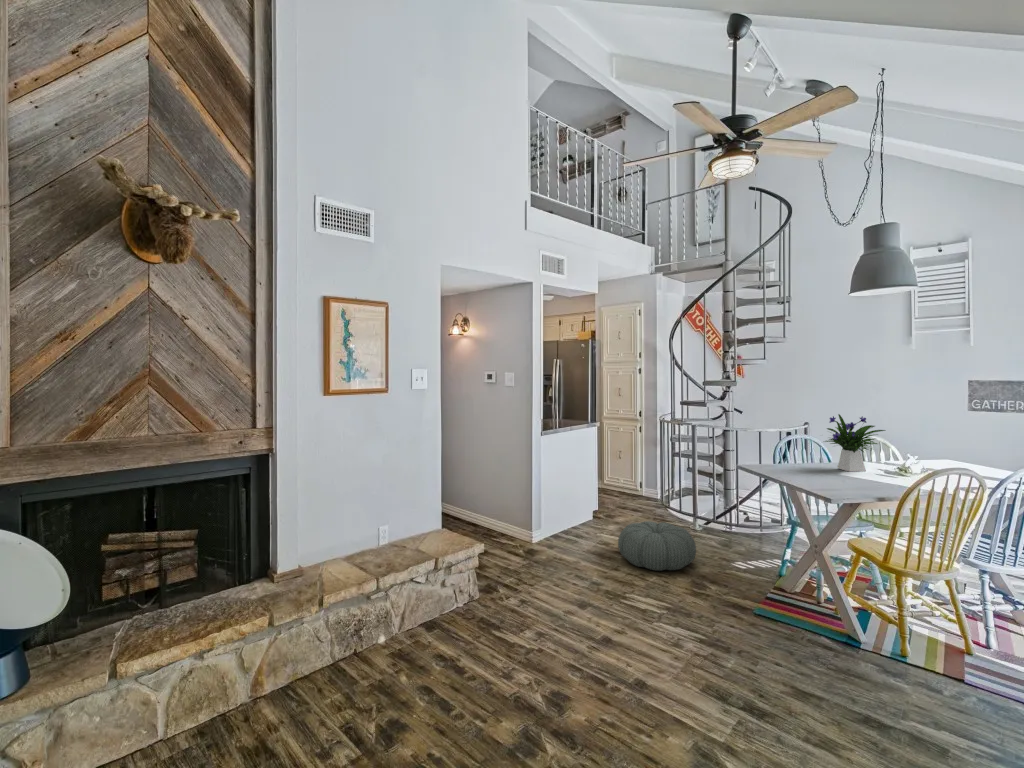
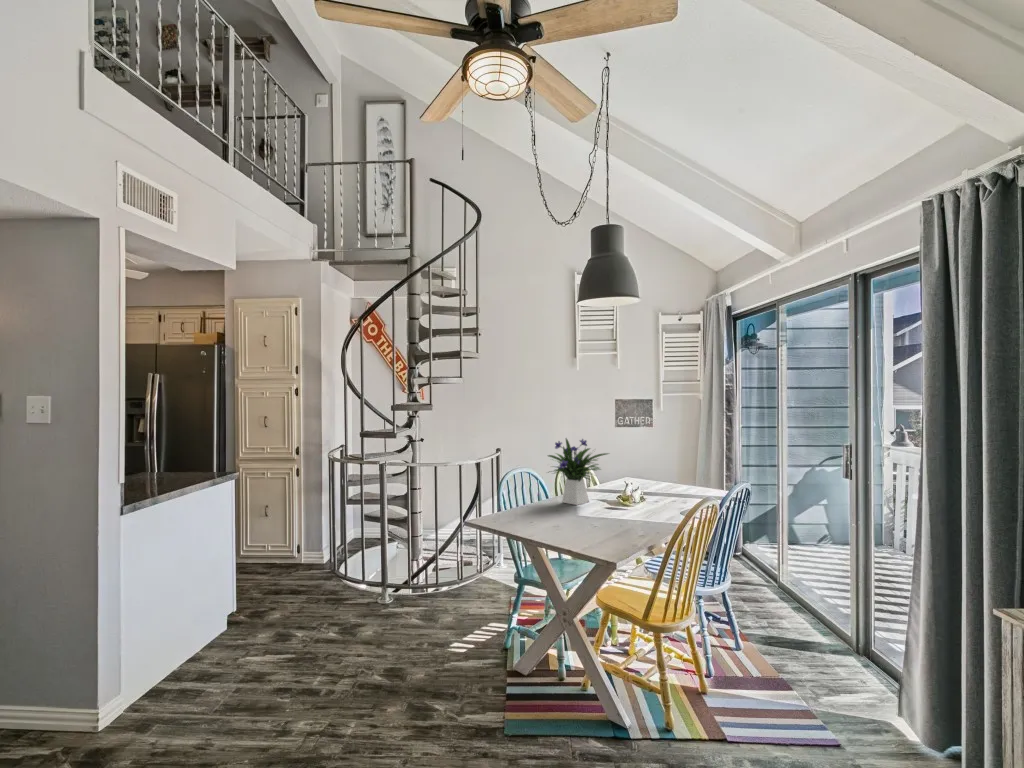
pouf: present [618,521,696,571] -> none [283,616,406,710]

